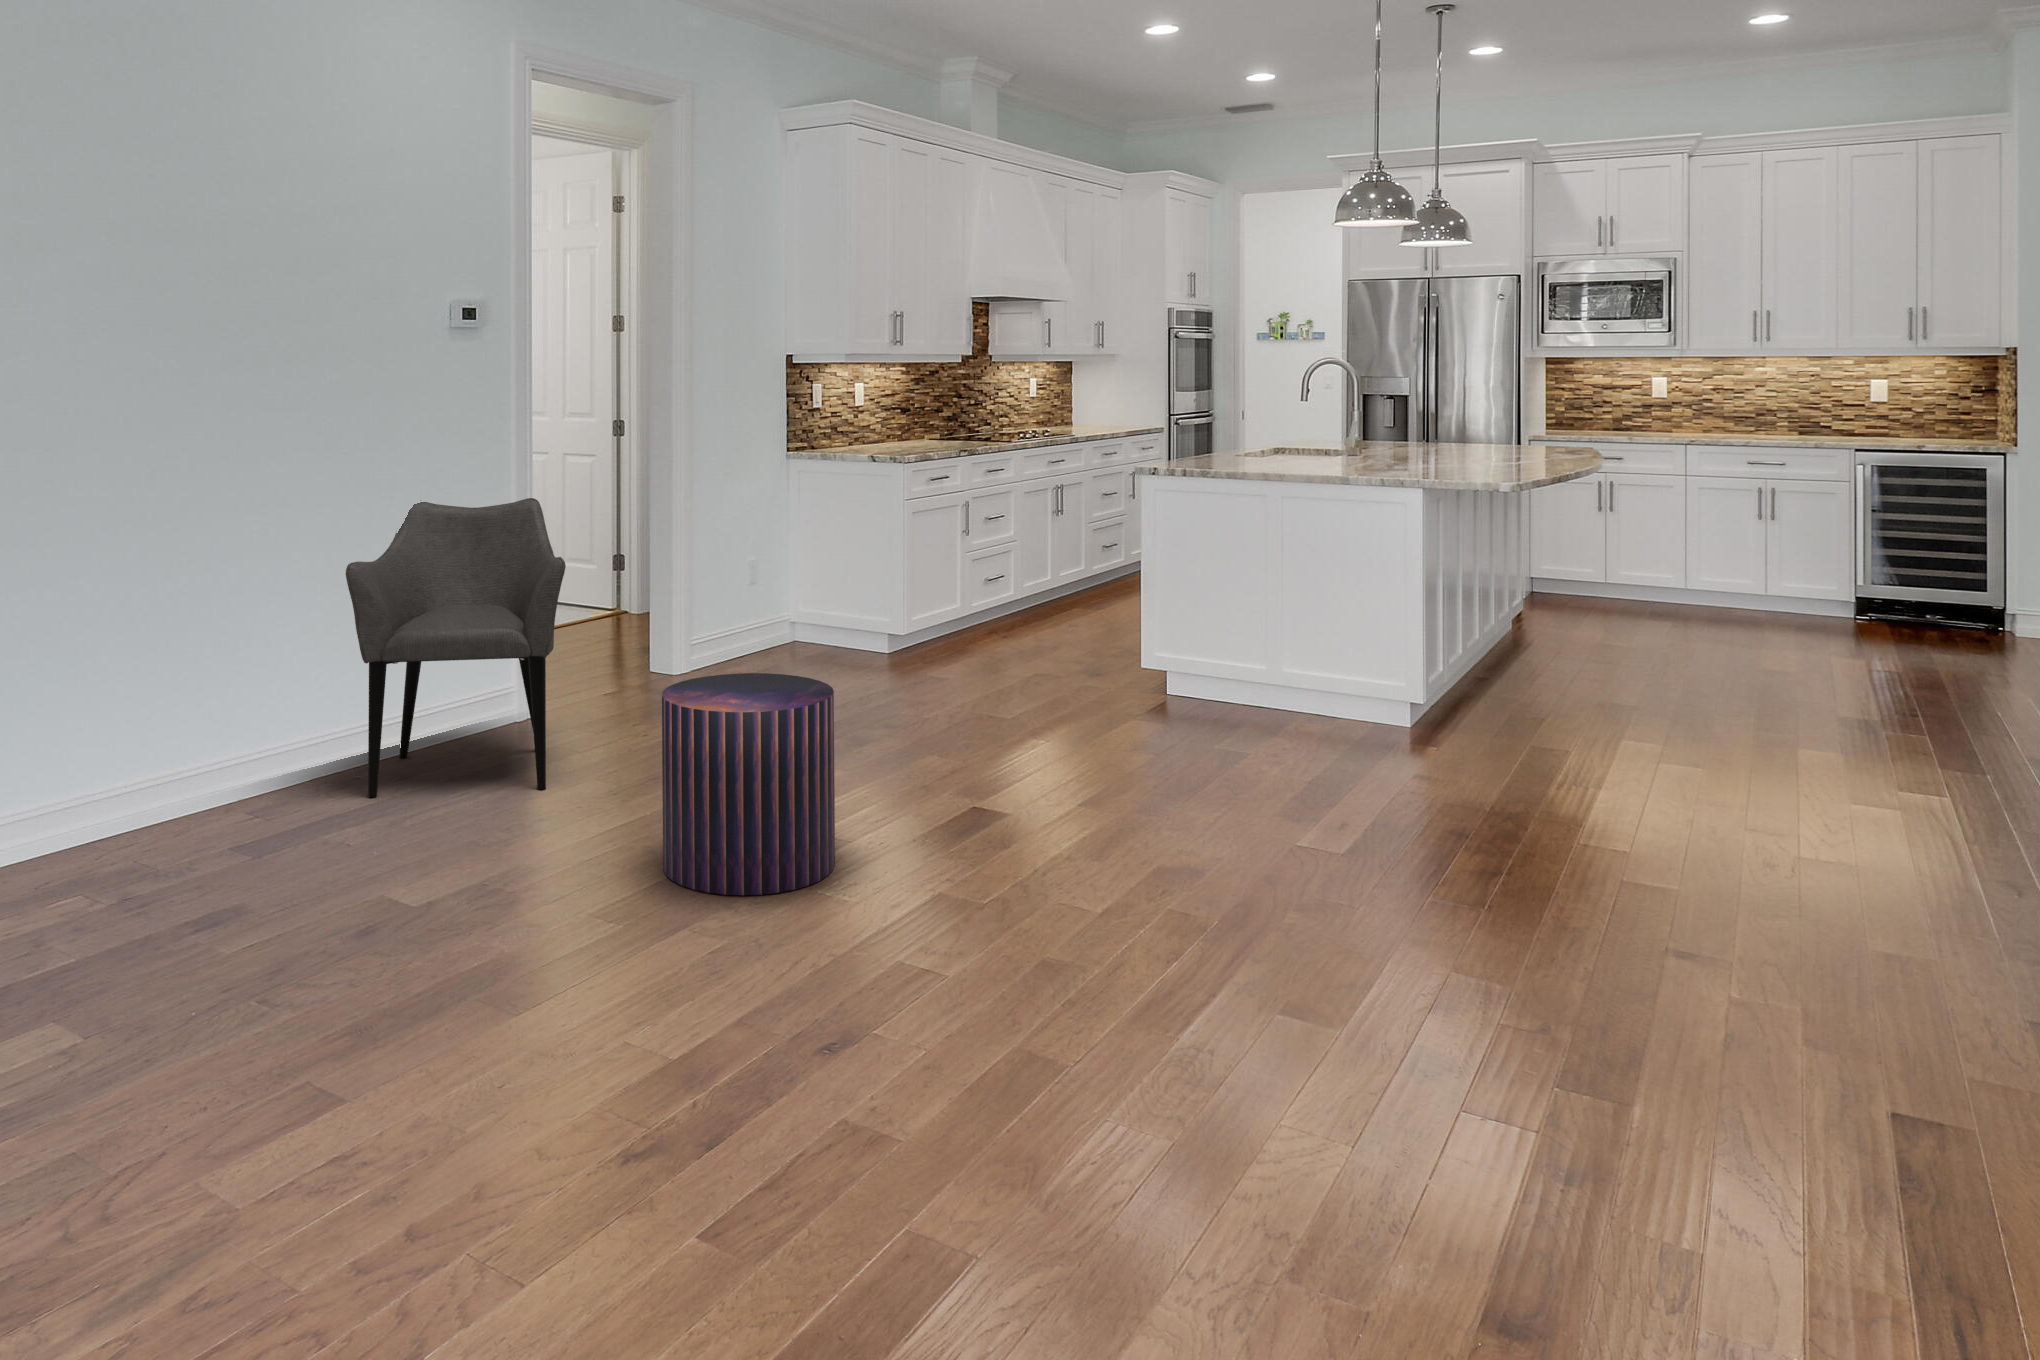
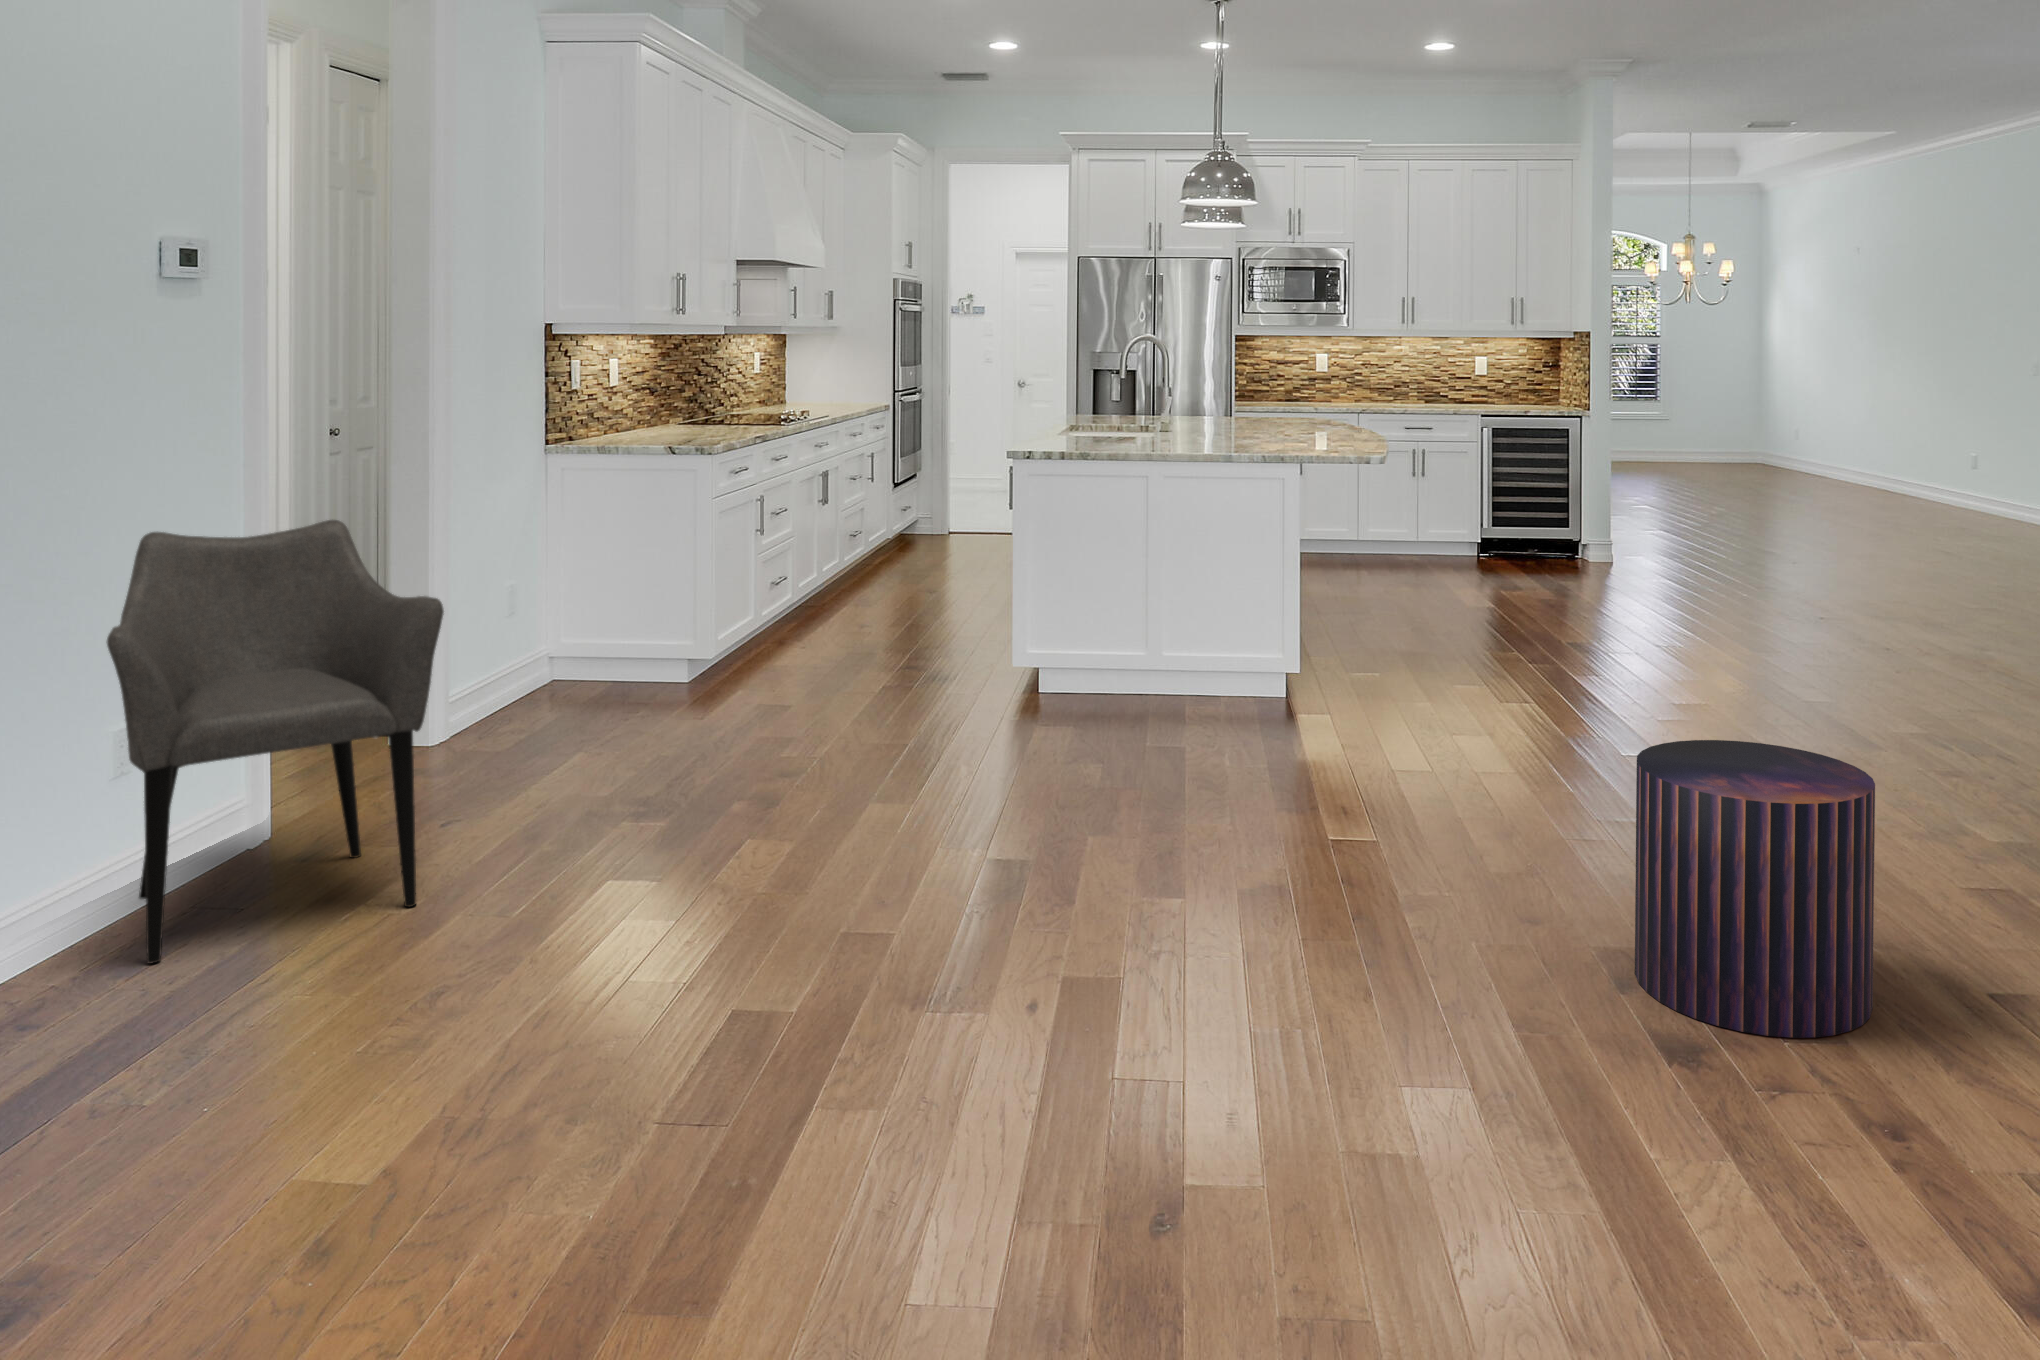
pouf: present [662,673,835,895] -> present [1635,740,1875,1038]

